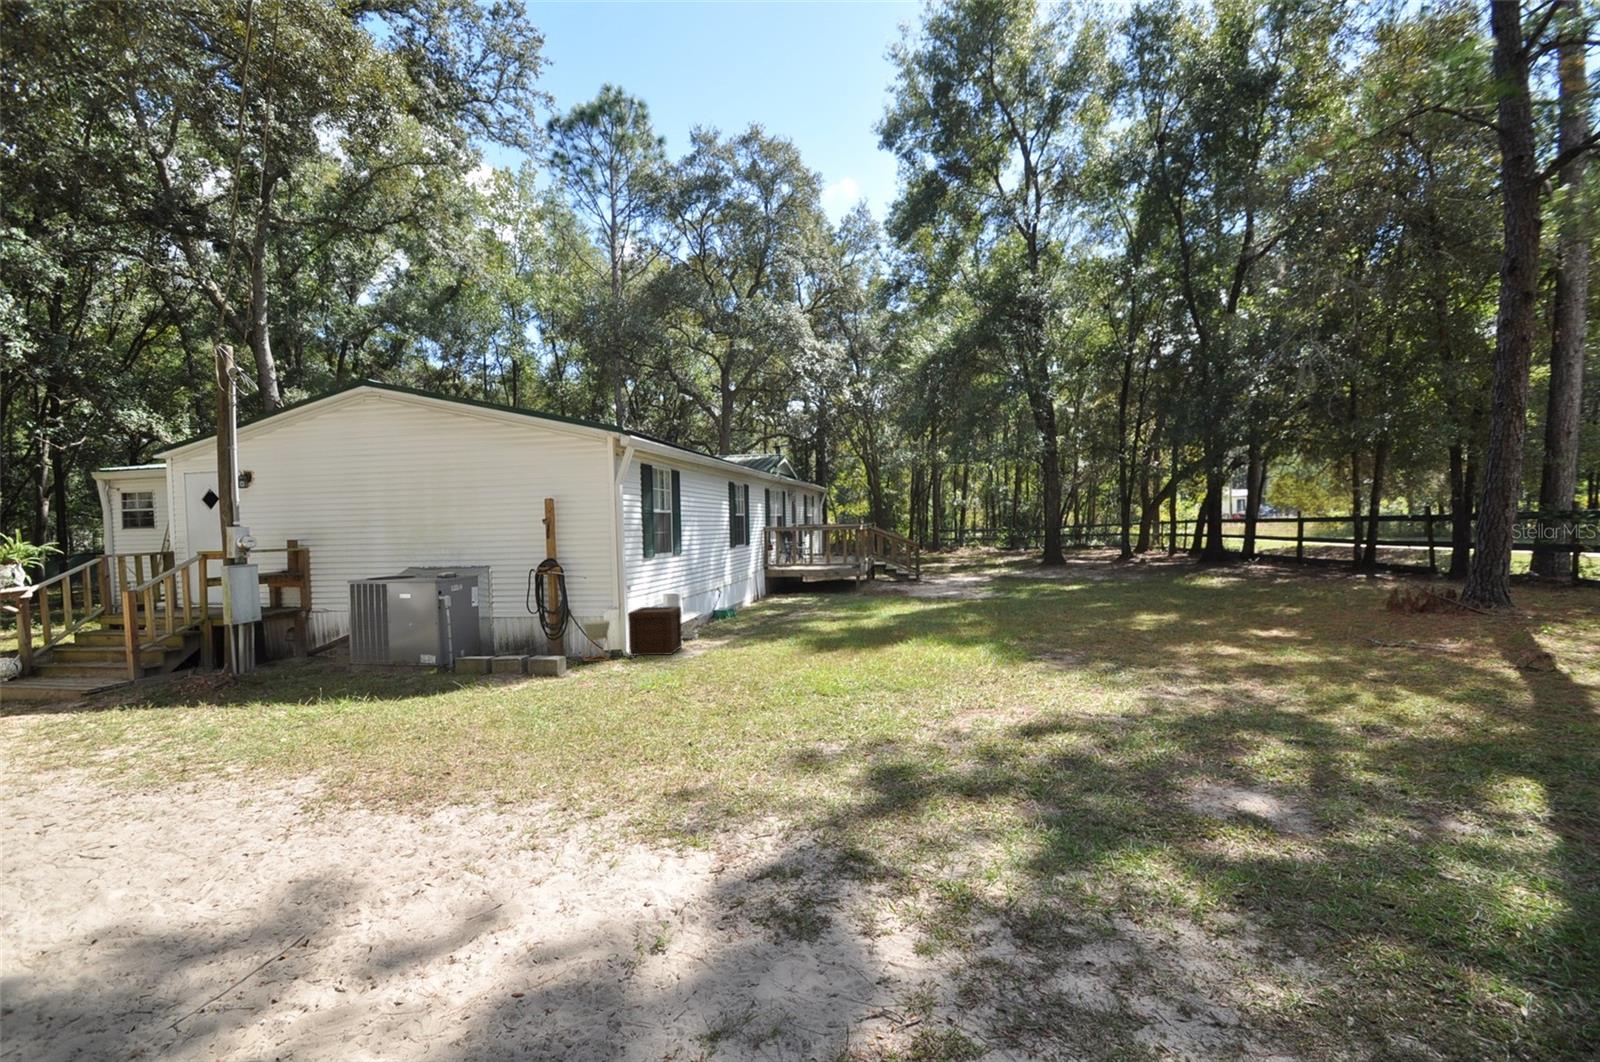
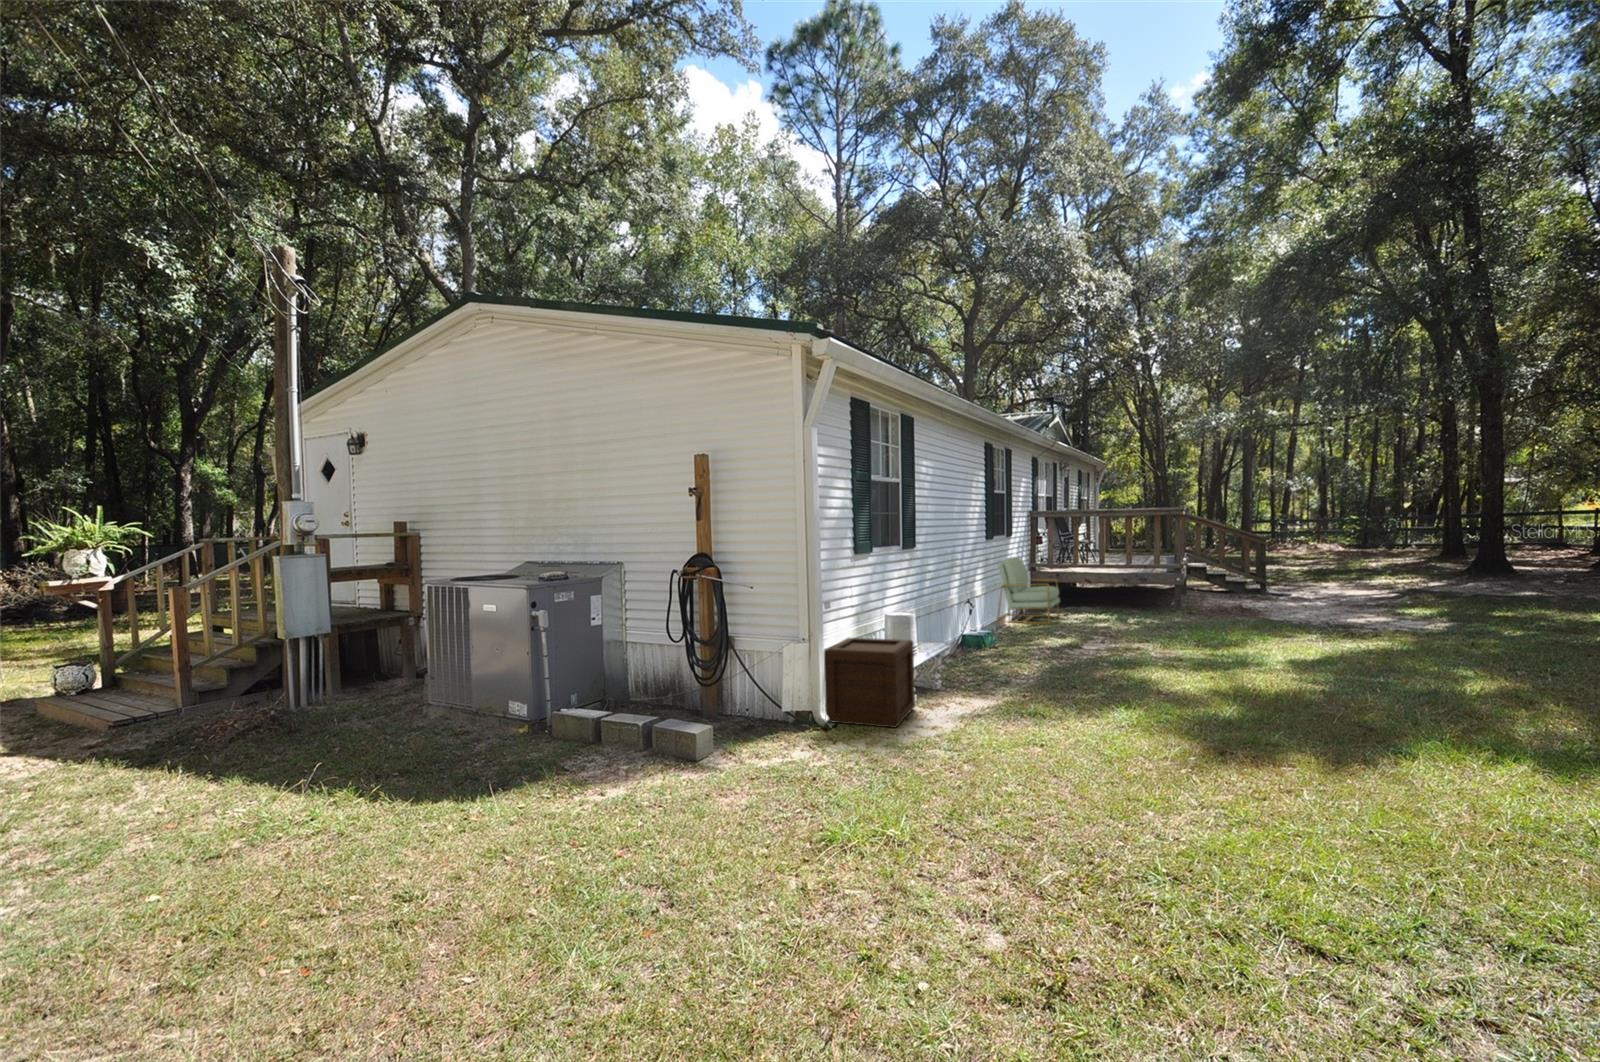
chair: none [738,560,781,606] -> present [997,557,1060,624]
planter: present [583,620,610,661] -> none [749,660,793,731]

